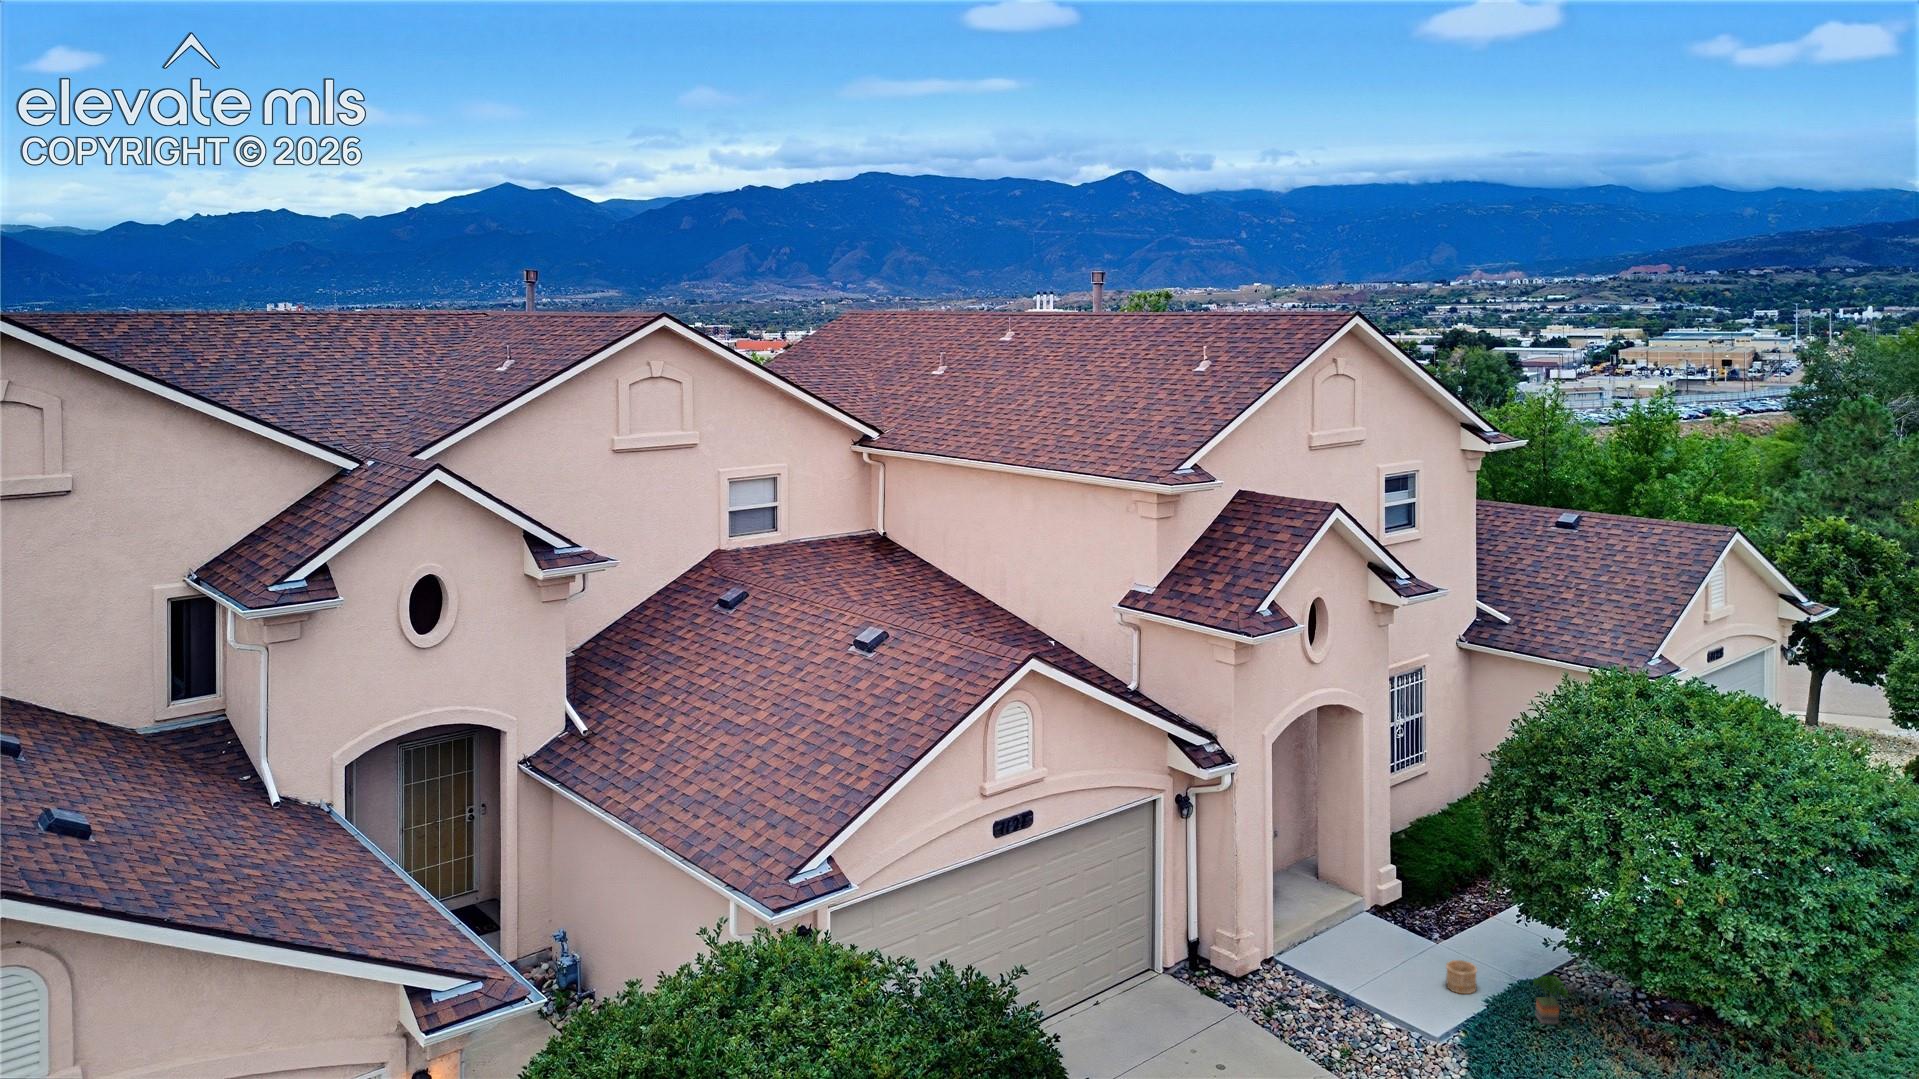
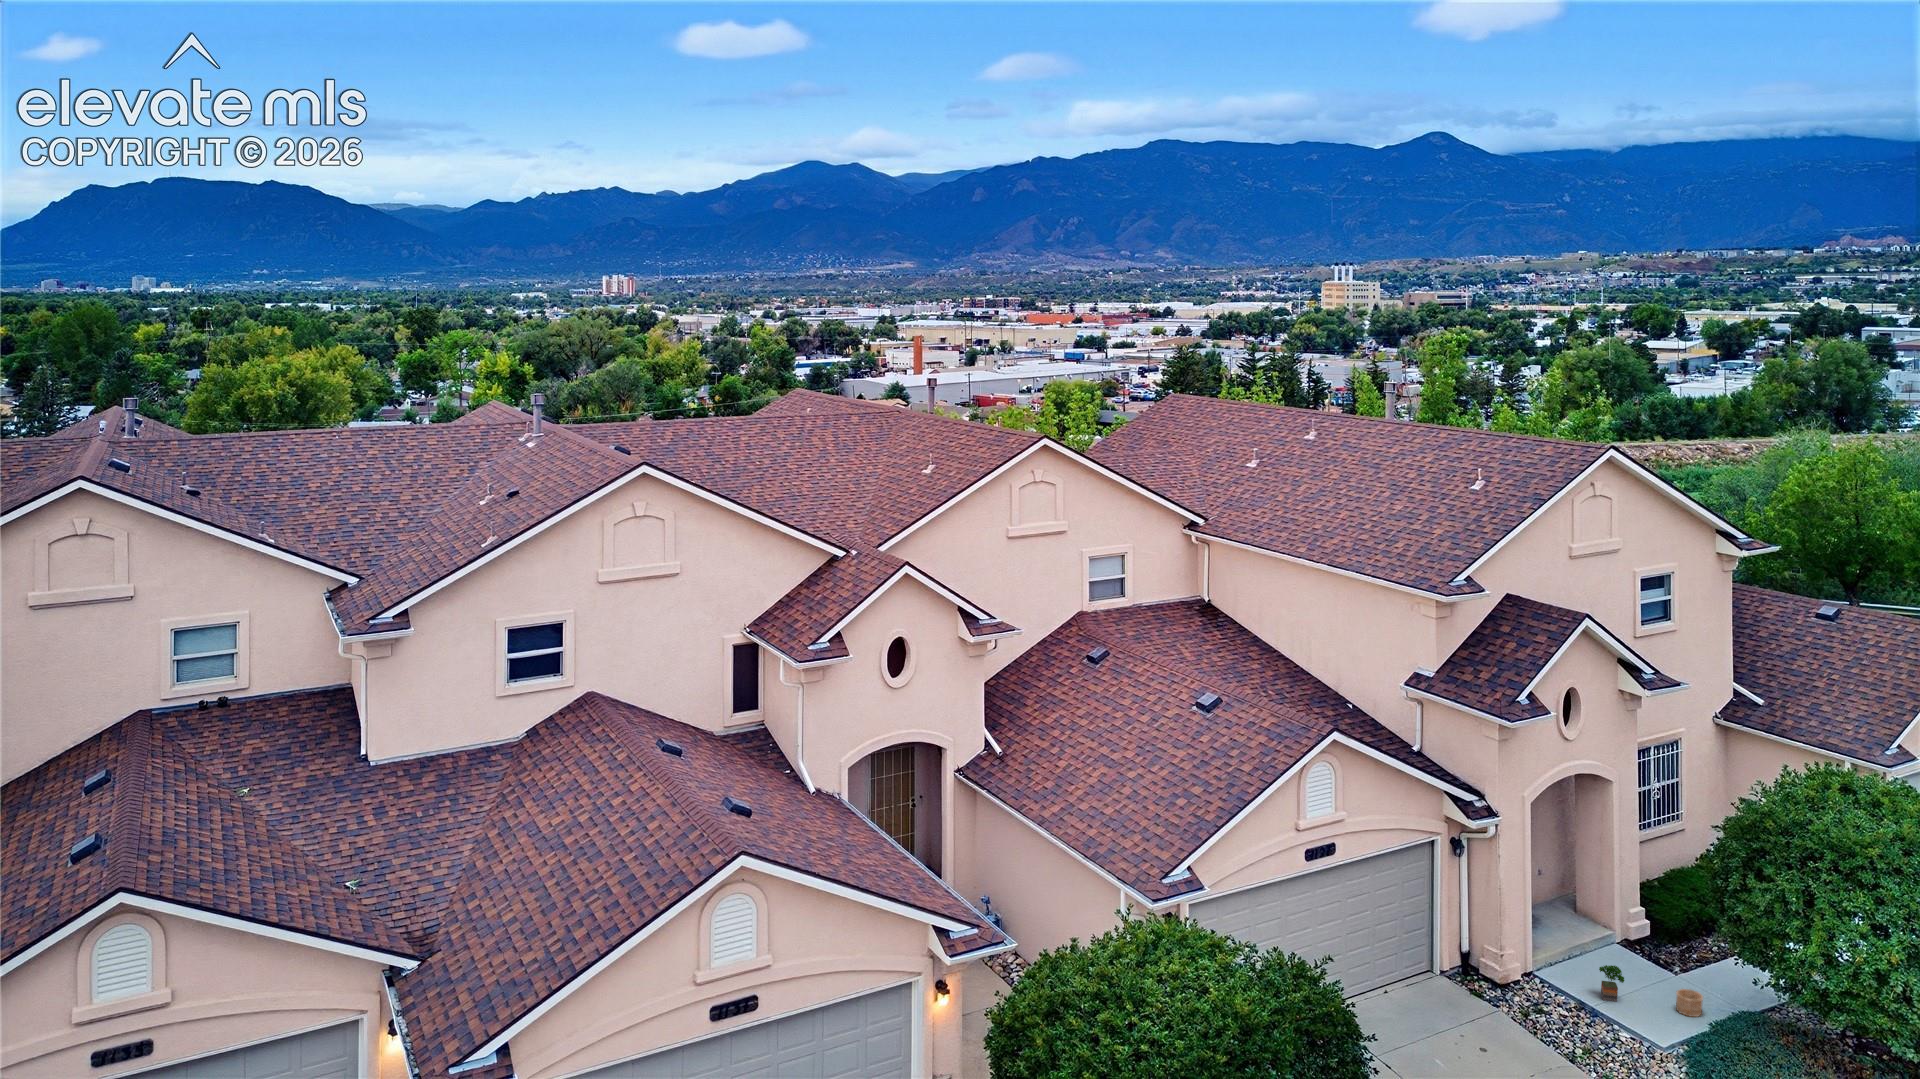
potted tree: present [1534,975,1568,1024] -> present [1599,965,1624,1002]

